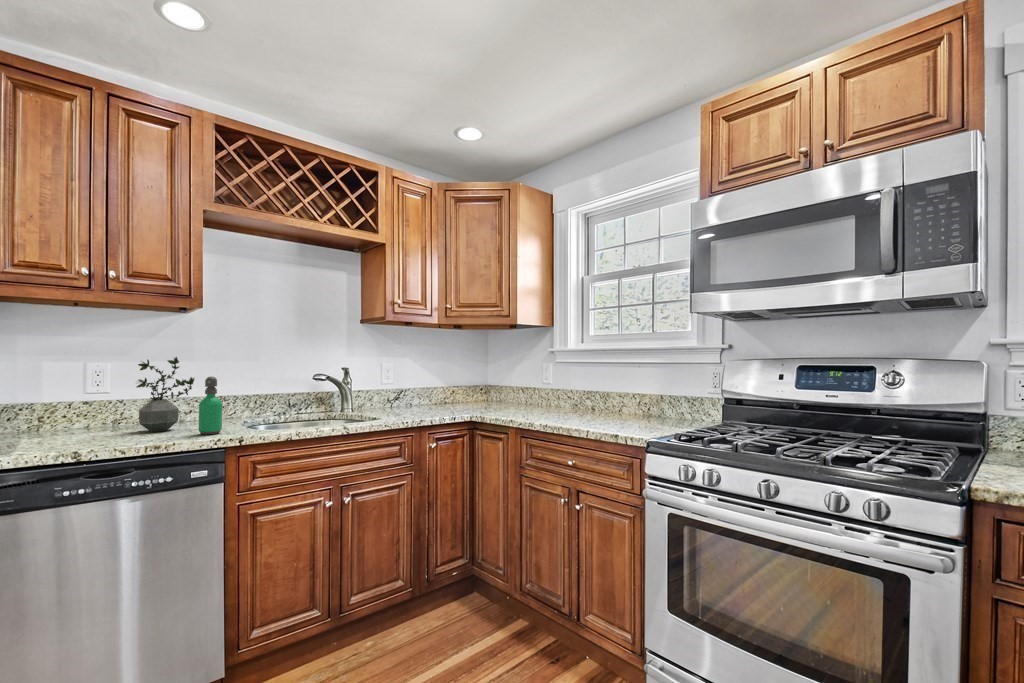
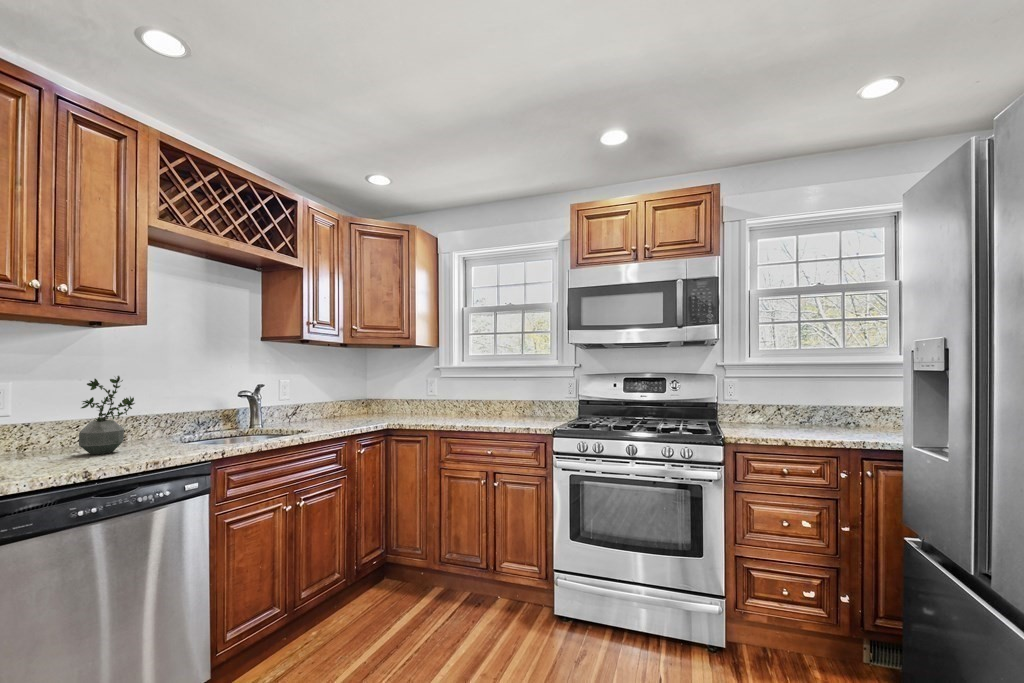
soap dispenser: present [199,377,222,434] -> none [168,395,192,451]

